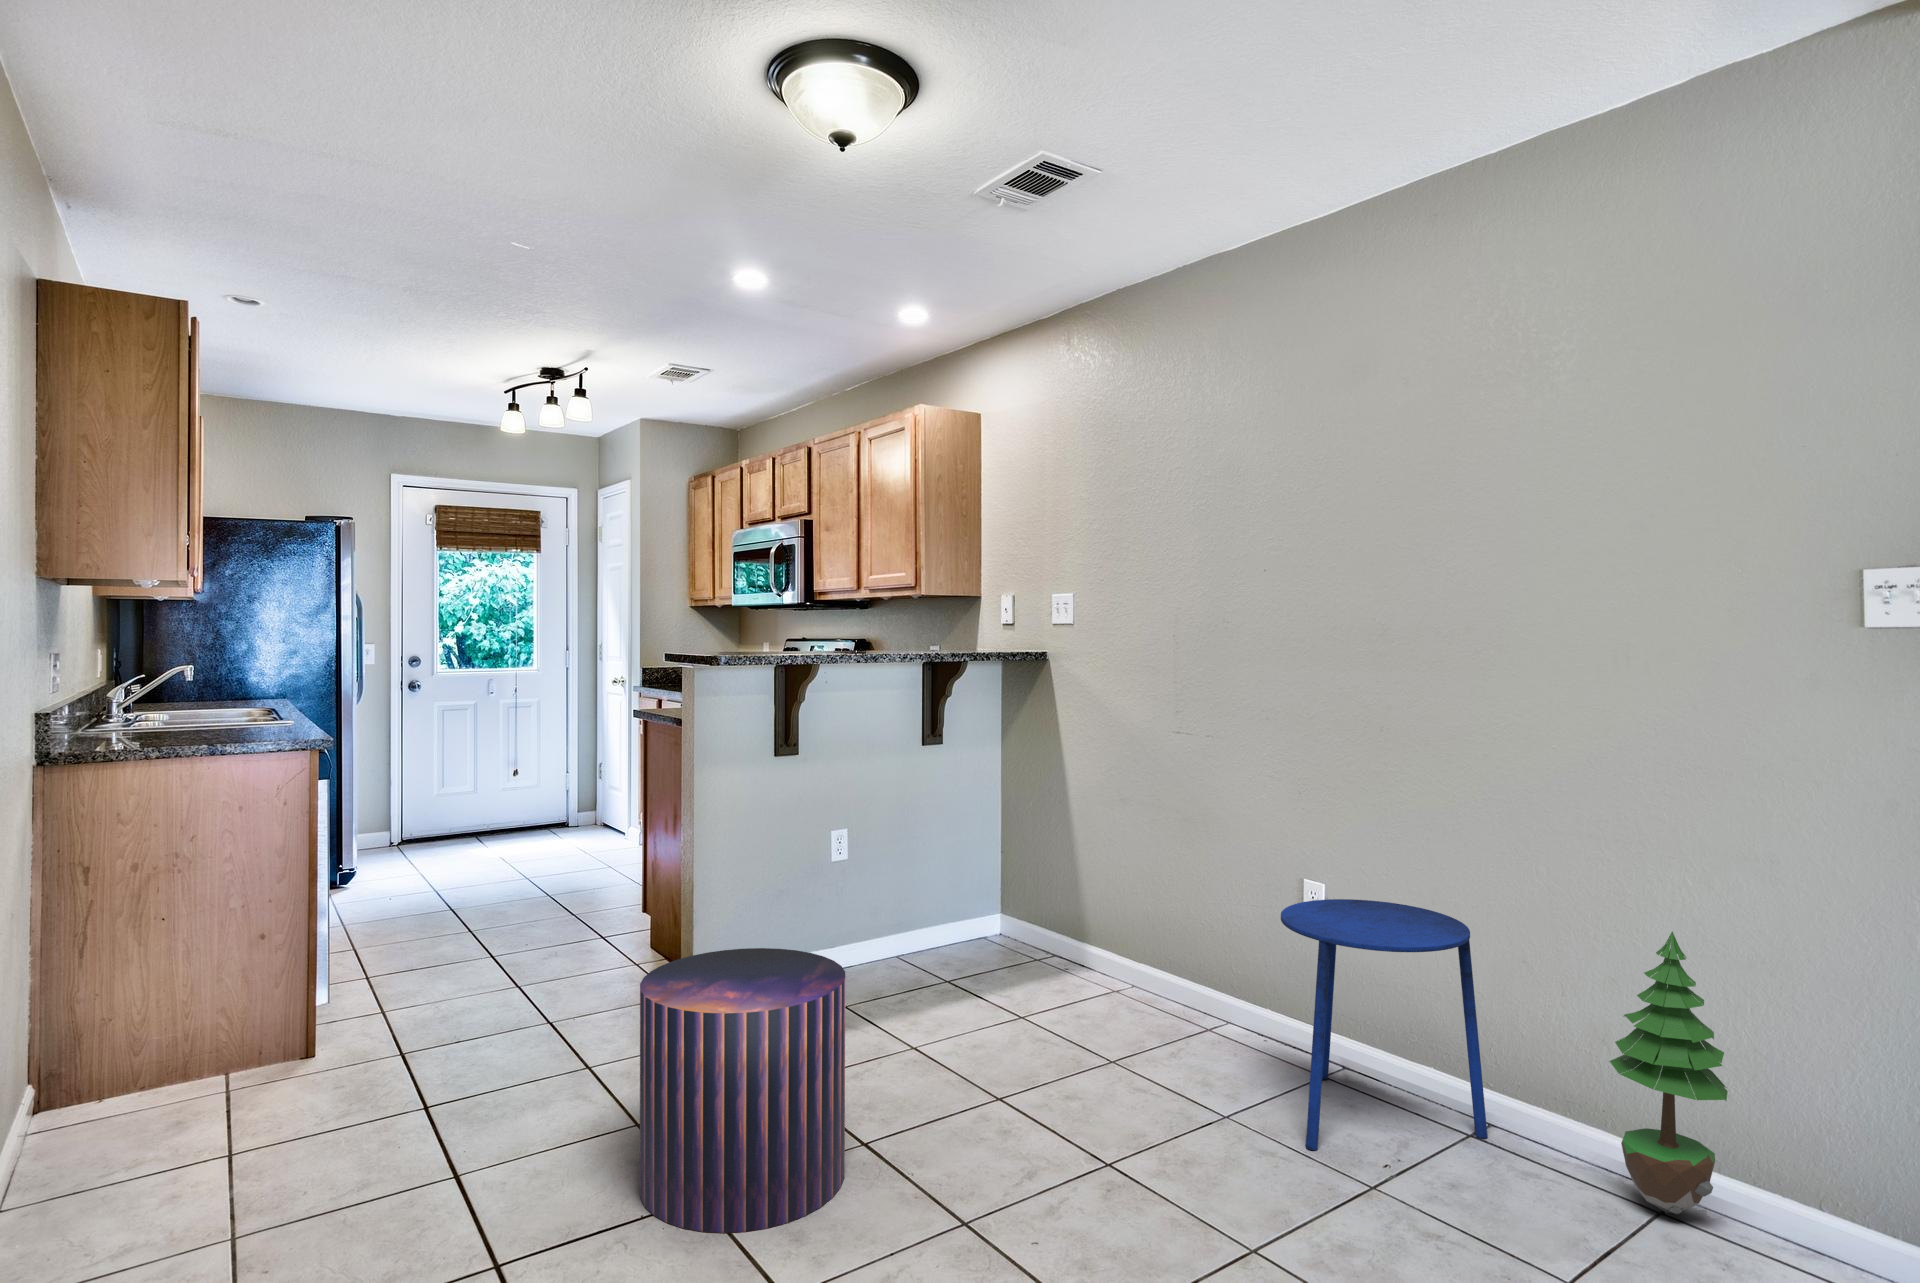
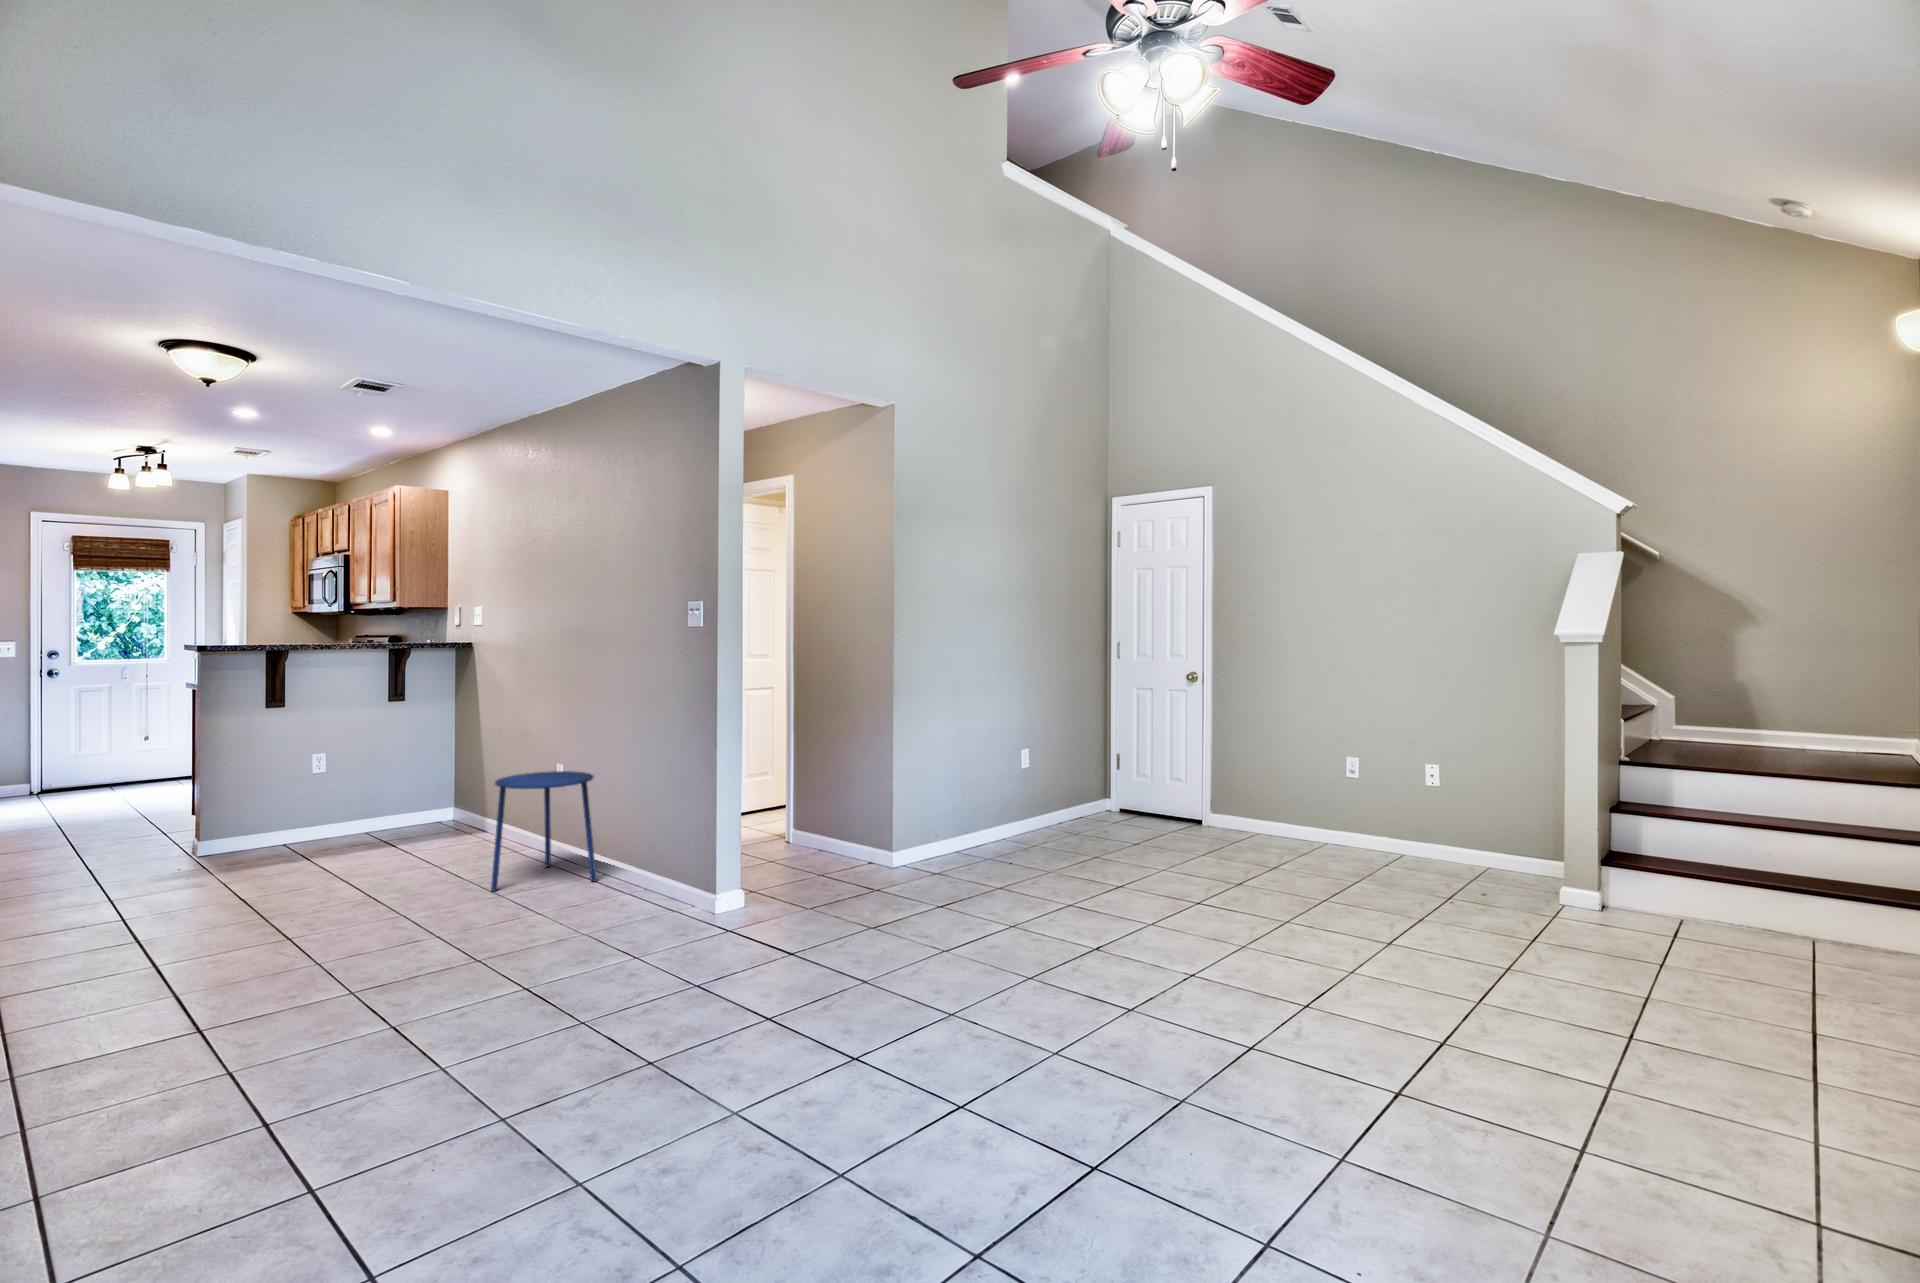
potted tree: present [1609,932,1728,1214] -> none [608,768,657,899]
pouf: present [640,948,845,1233] -> none [72,805,215,939]

